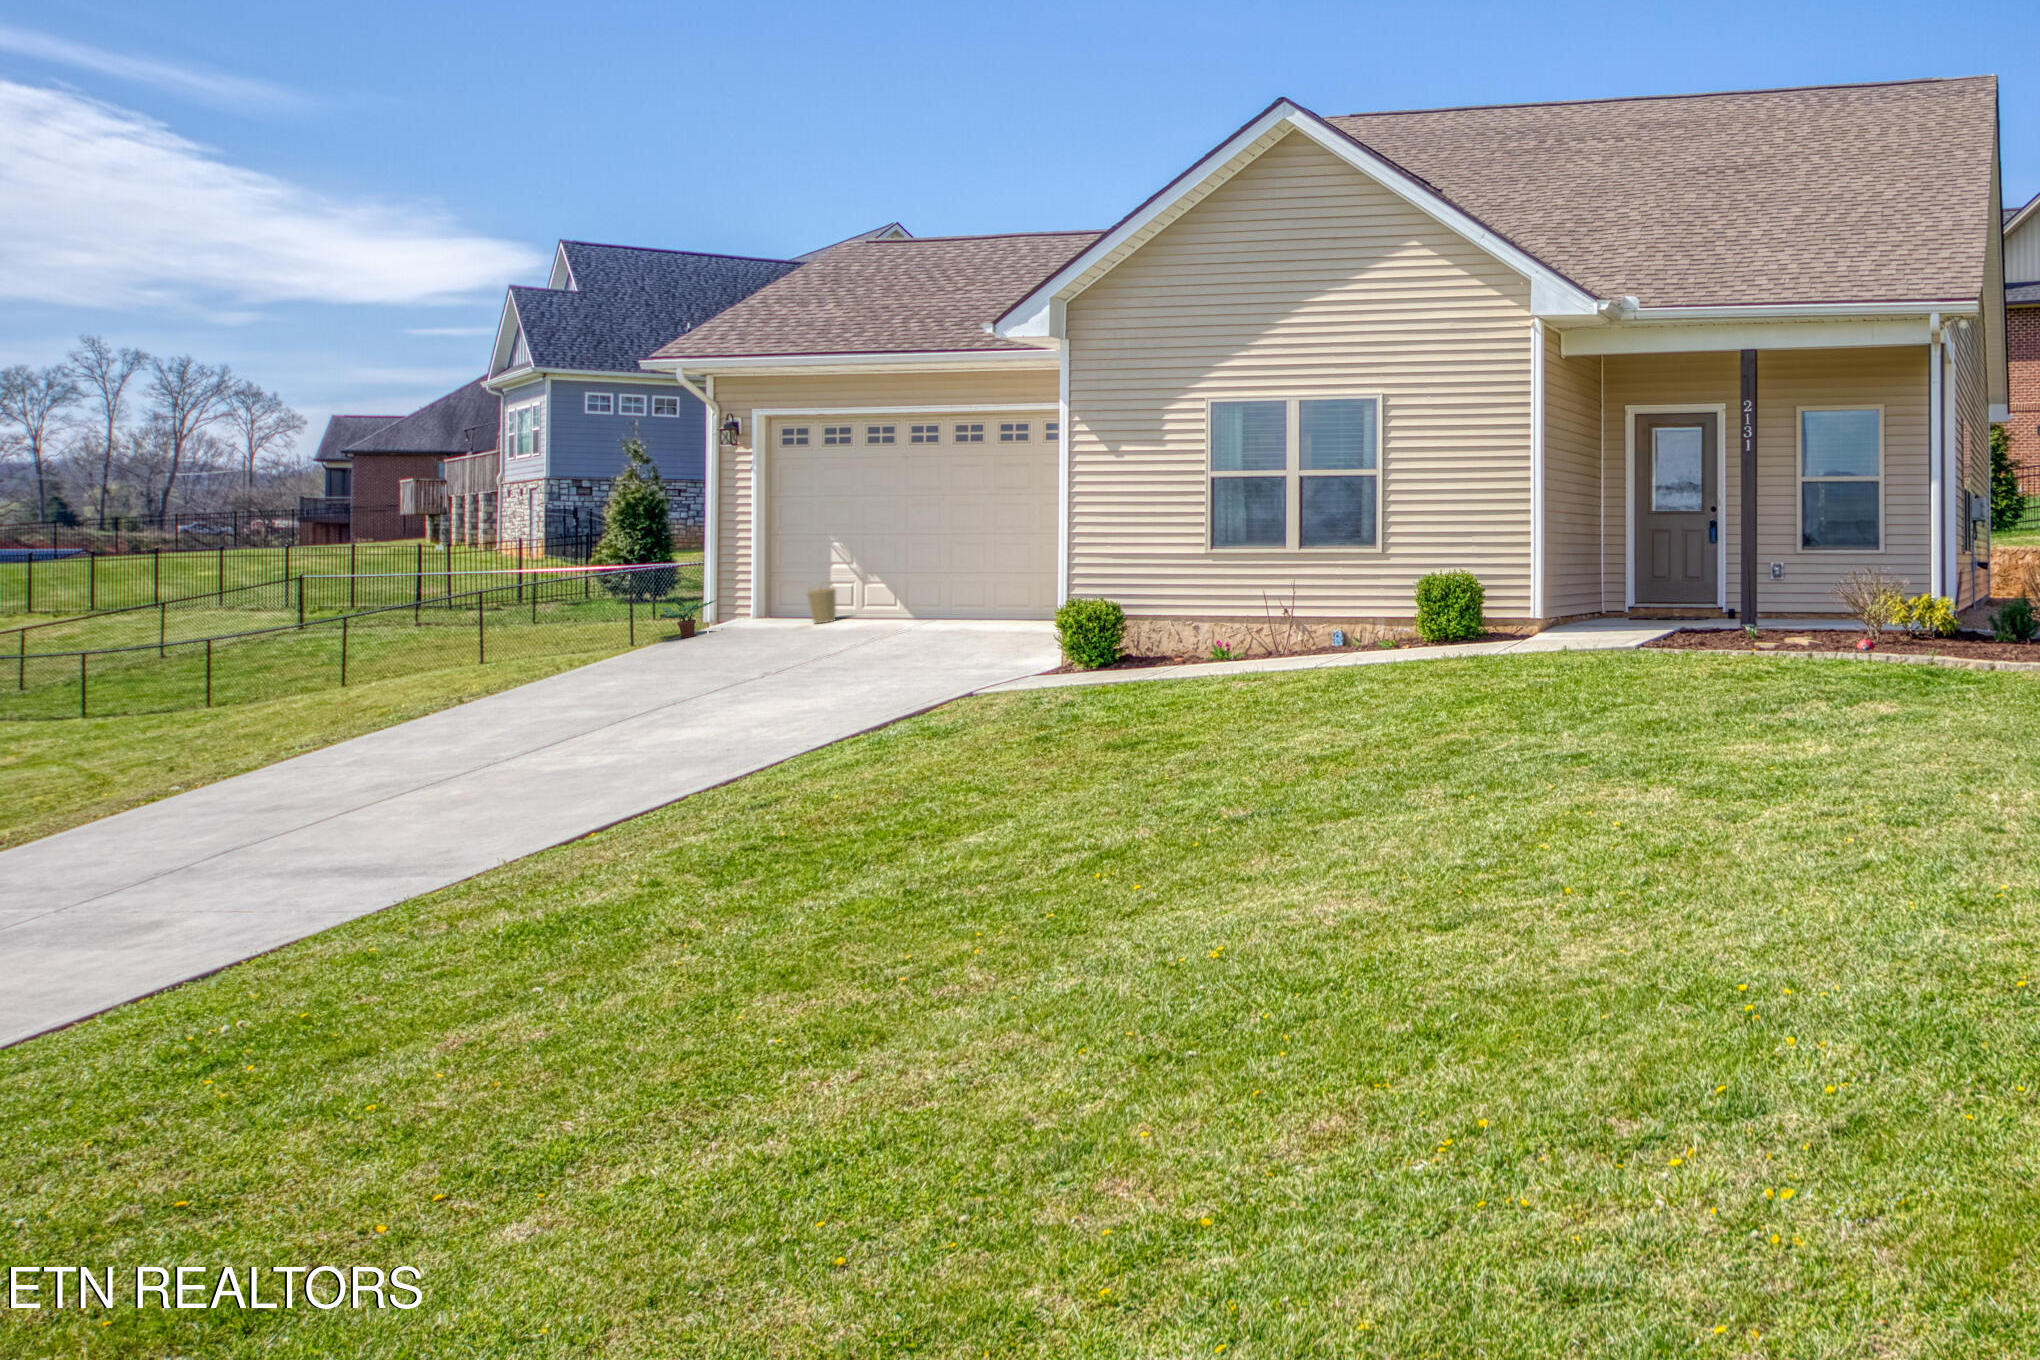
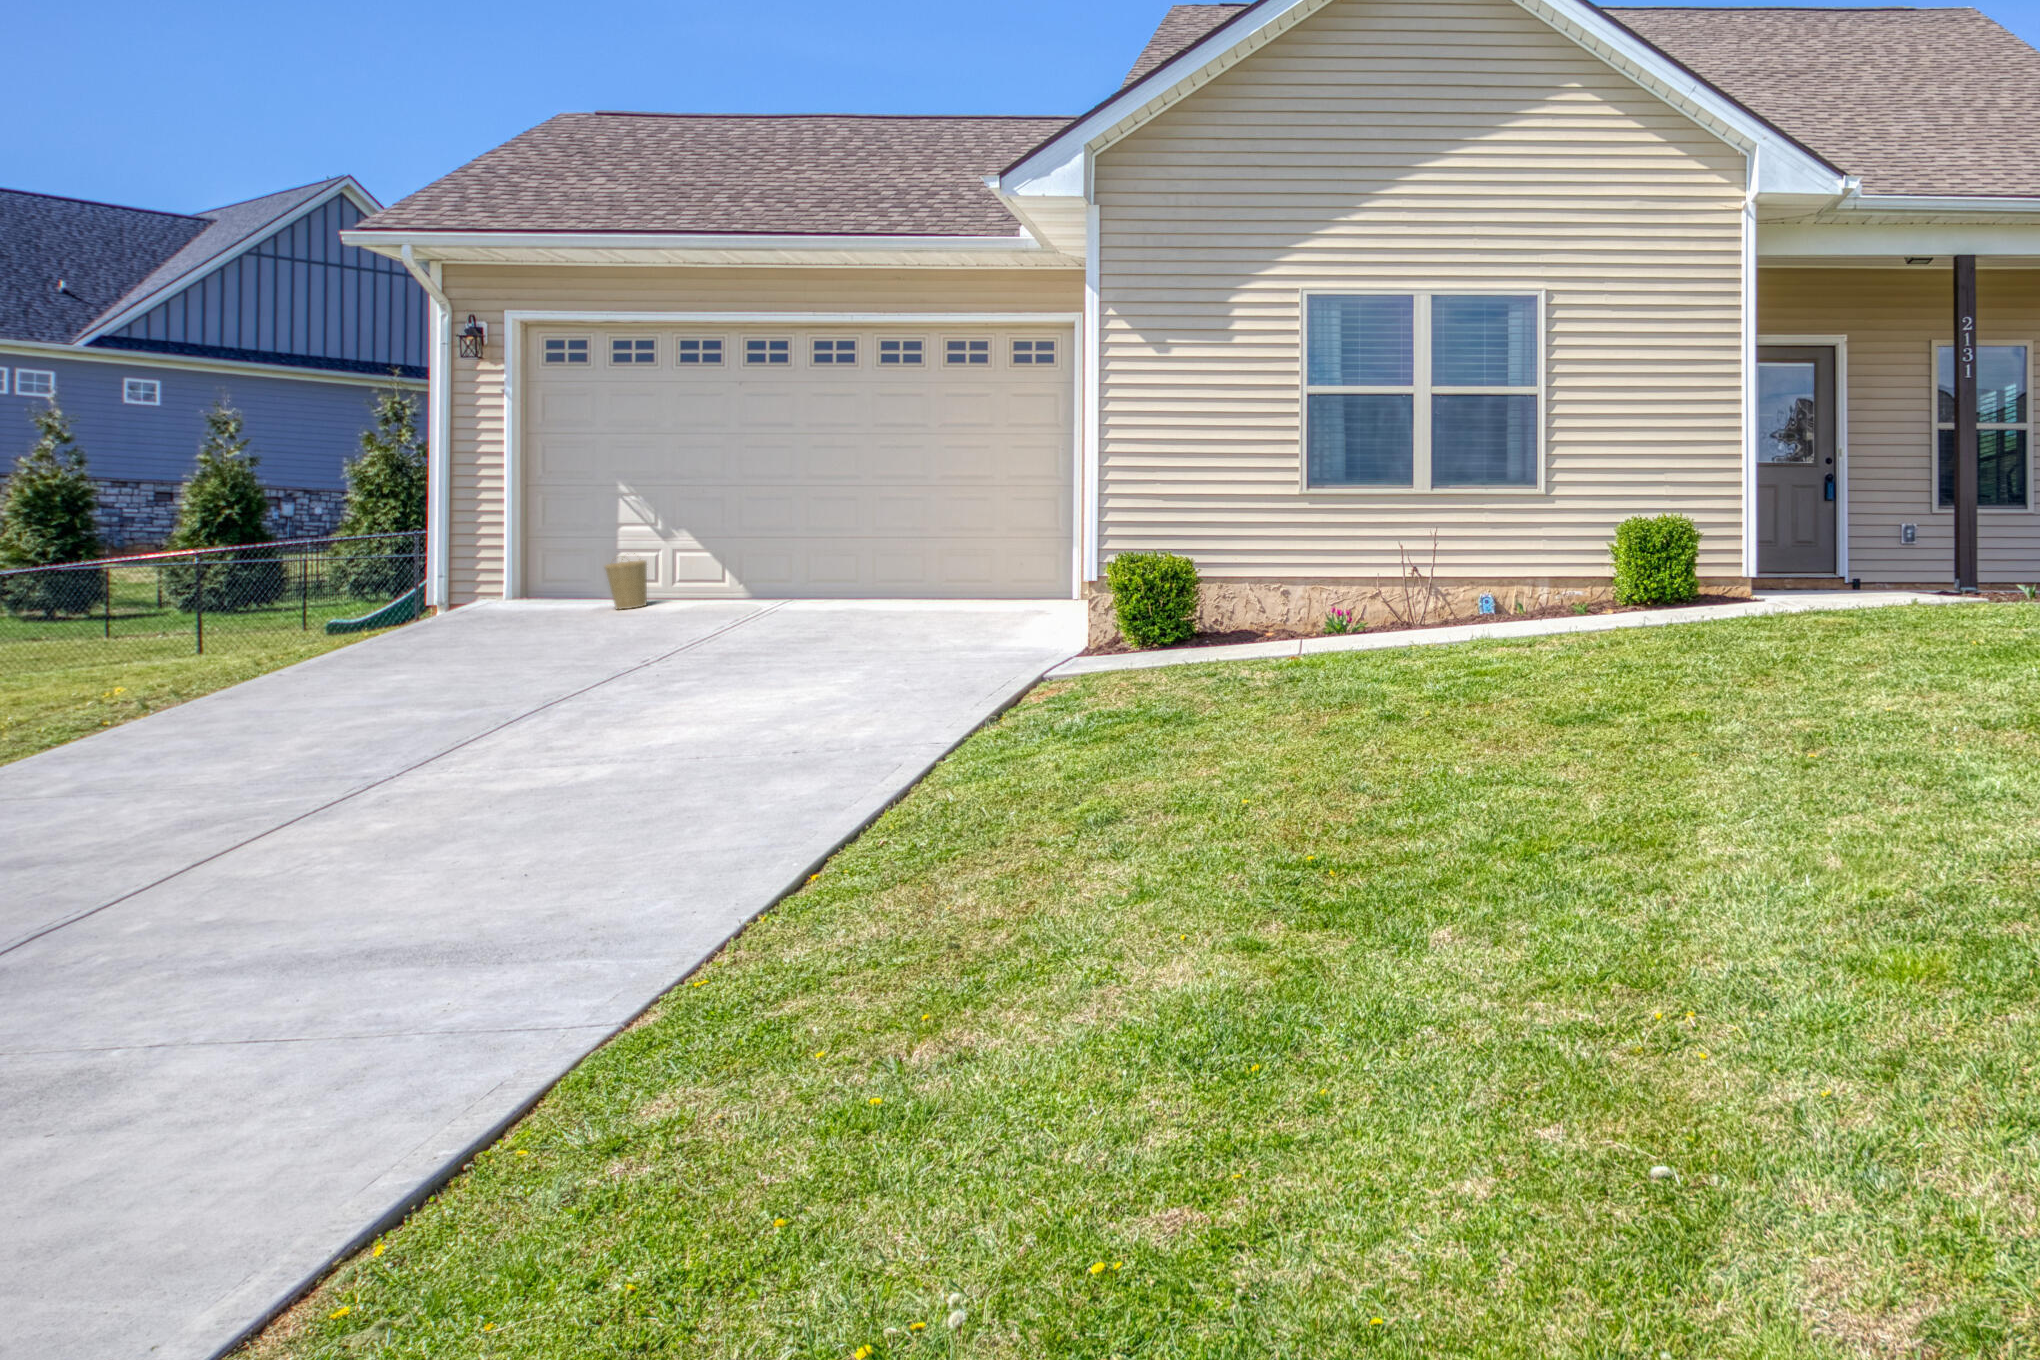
potted plant: present [660,597,716,638] -> none [355,573,452,633]

